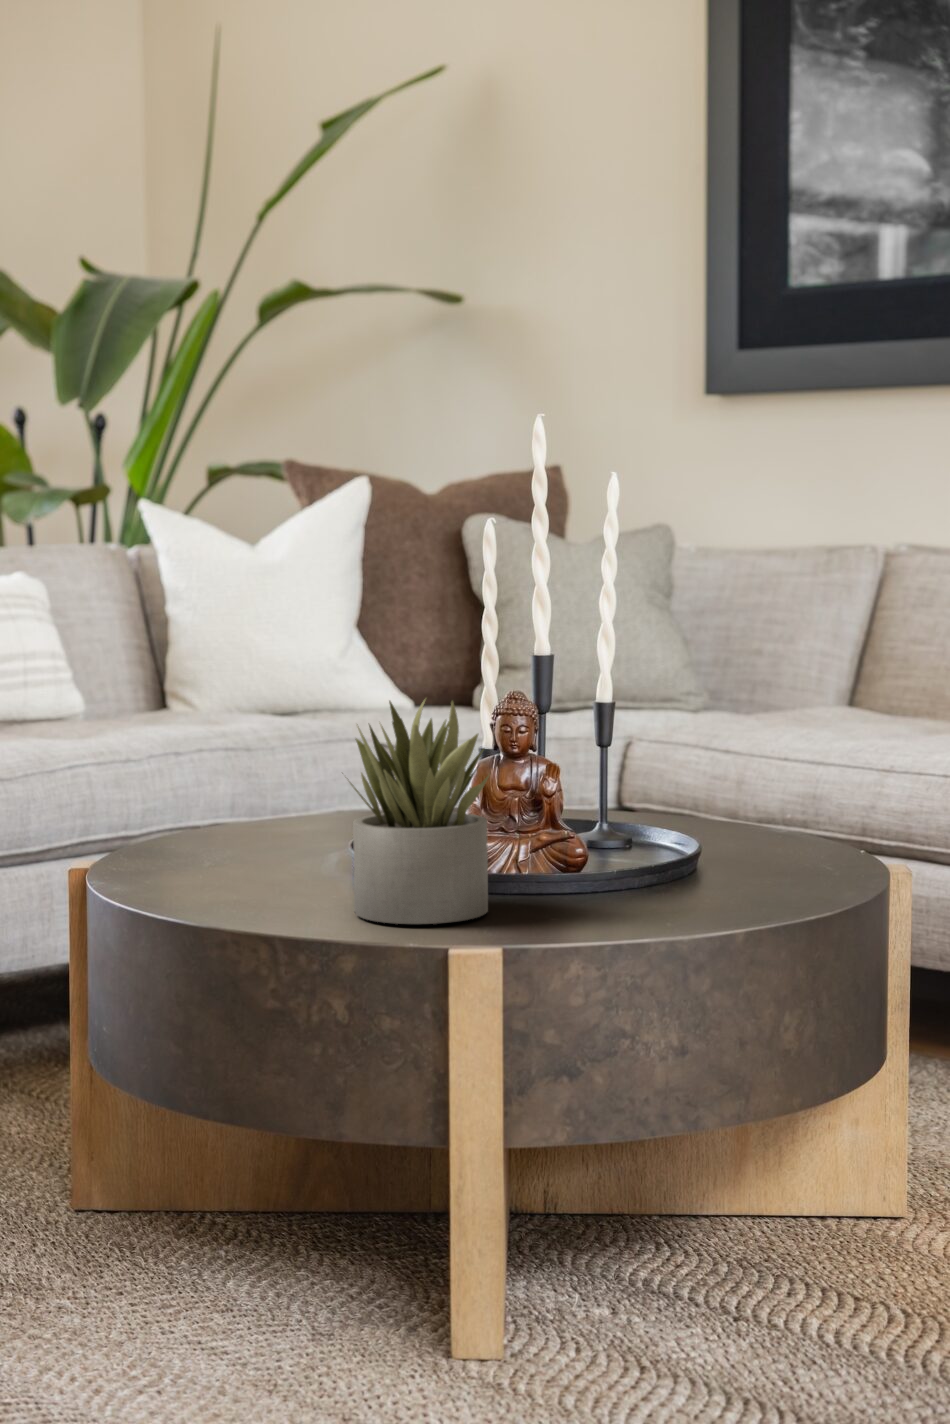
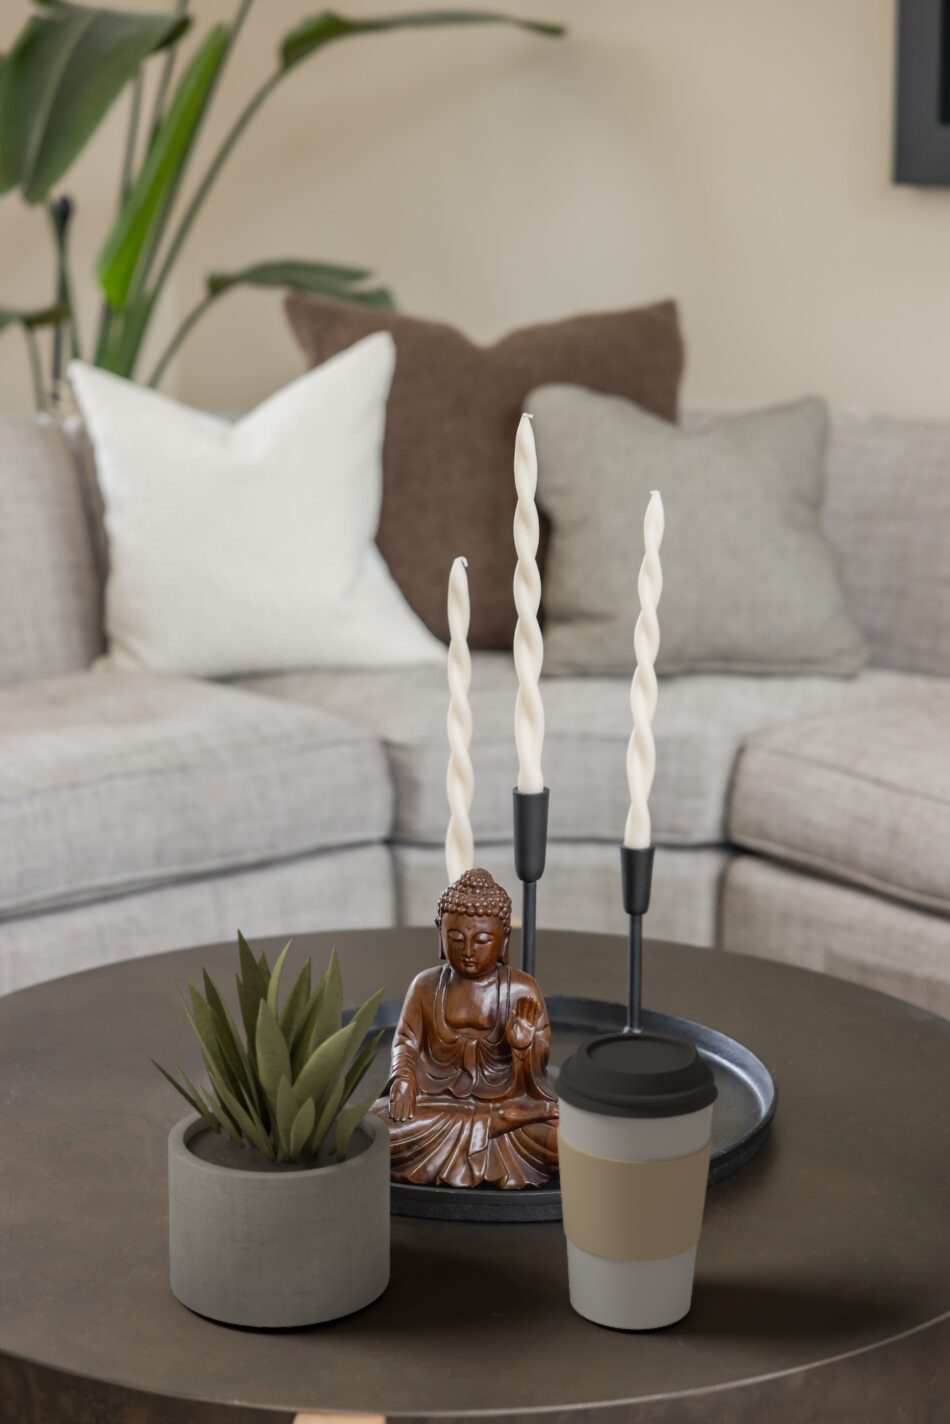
coffee cup: none [586,749,684,919] -> present [553,1032,718,1329]

